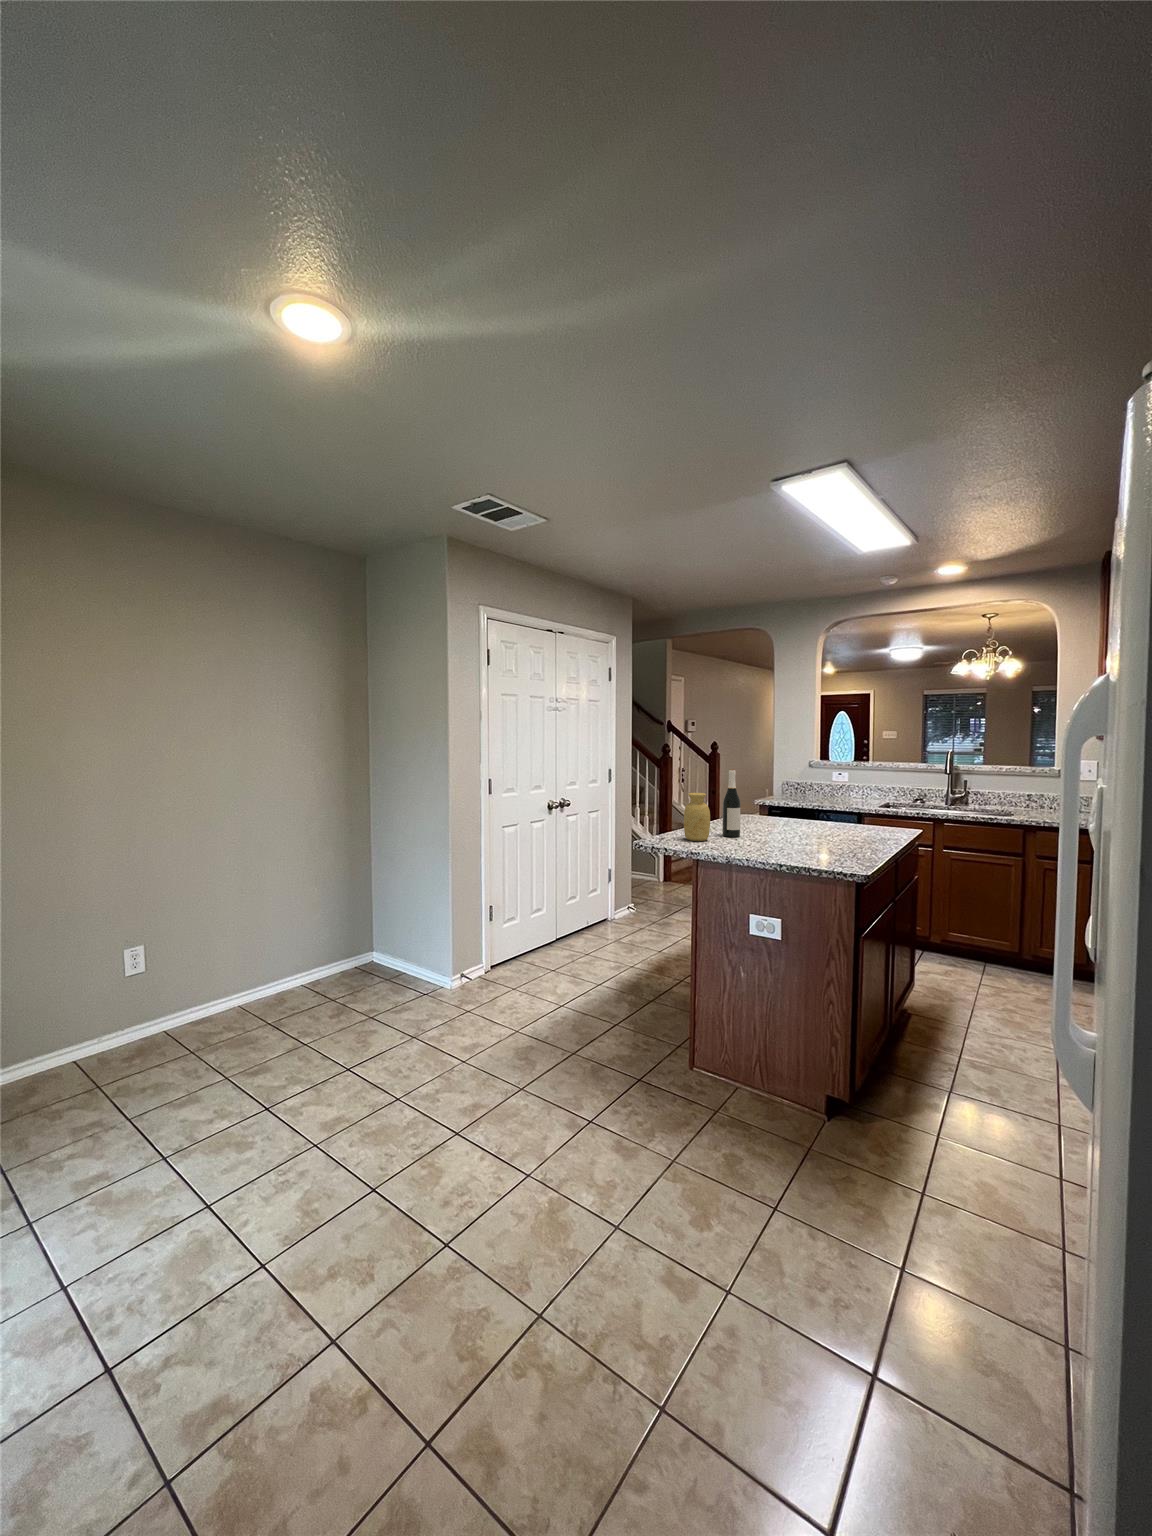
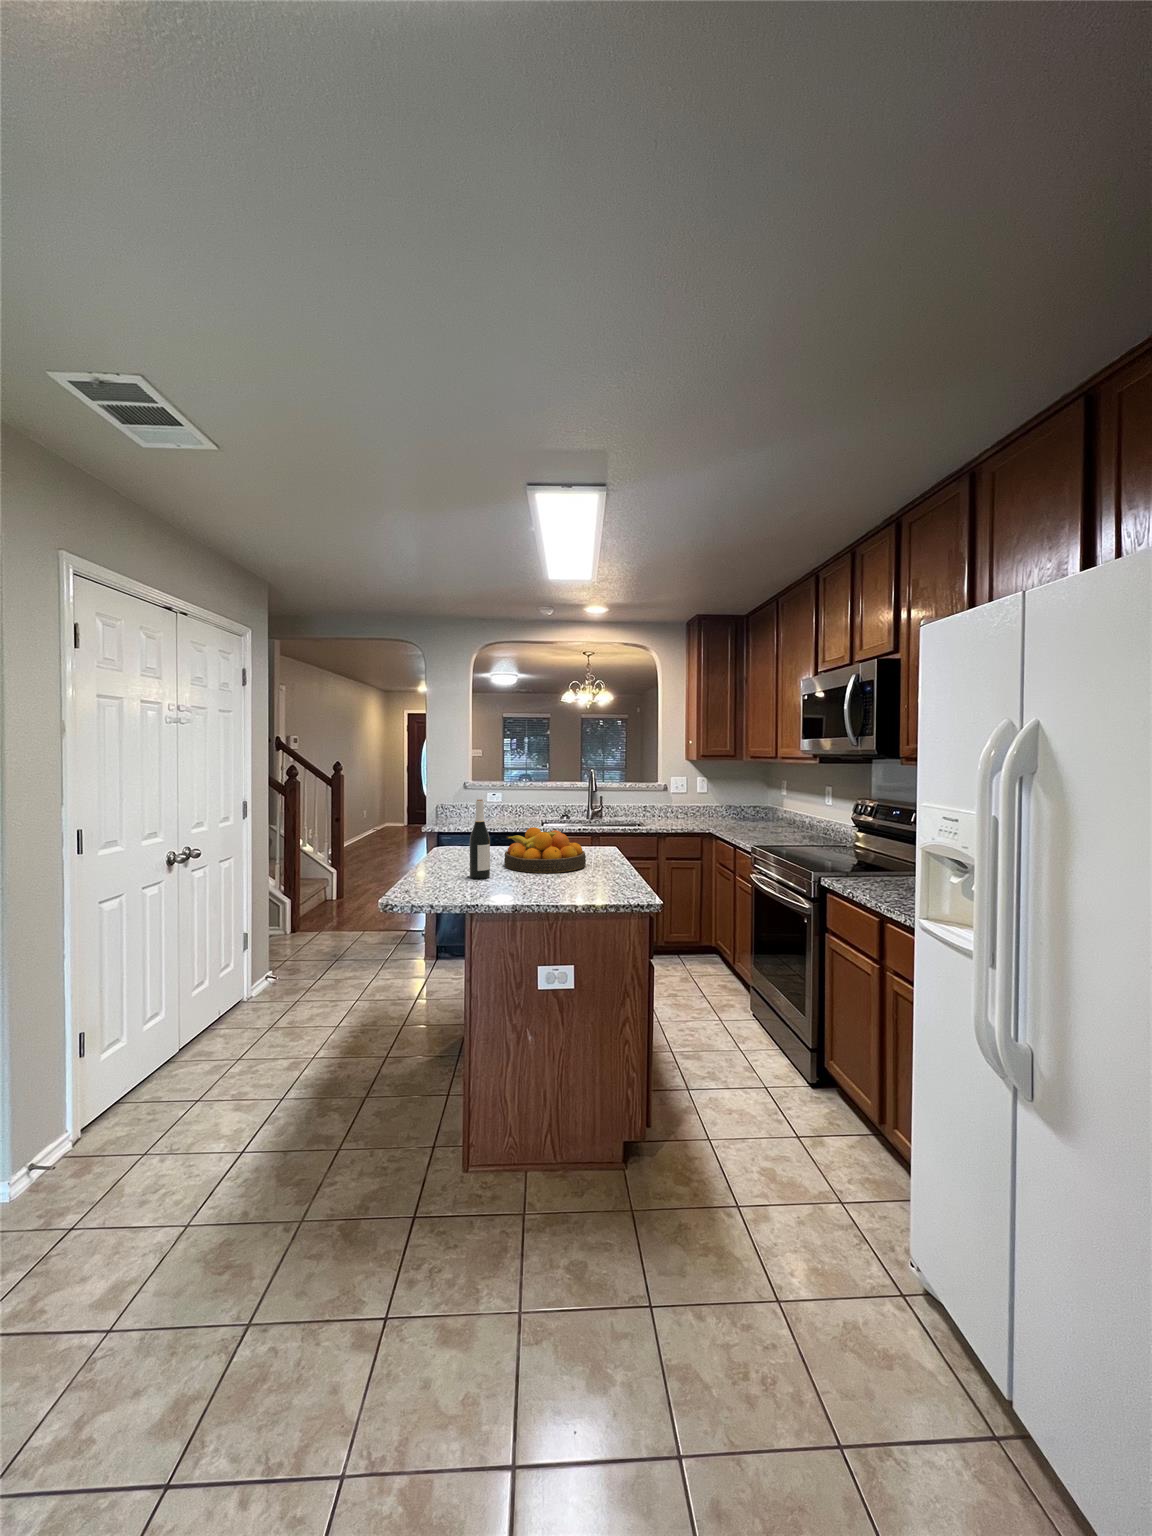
vase: present [684,793,710,841] -> none [437,830,468,890]
fruit bowl: none [767,799,848,841] -> present [504,827,586,873]

